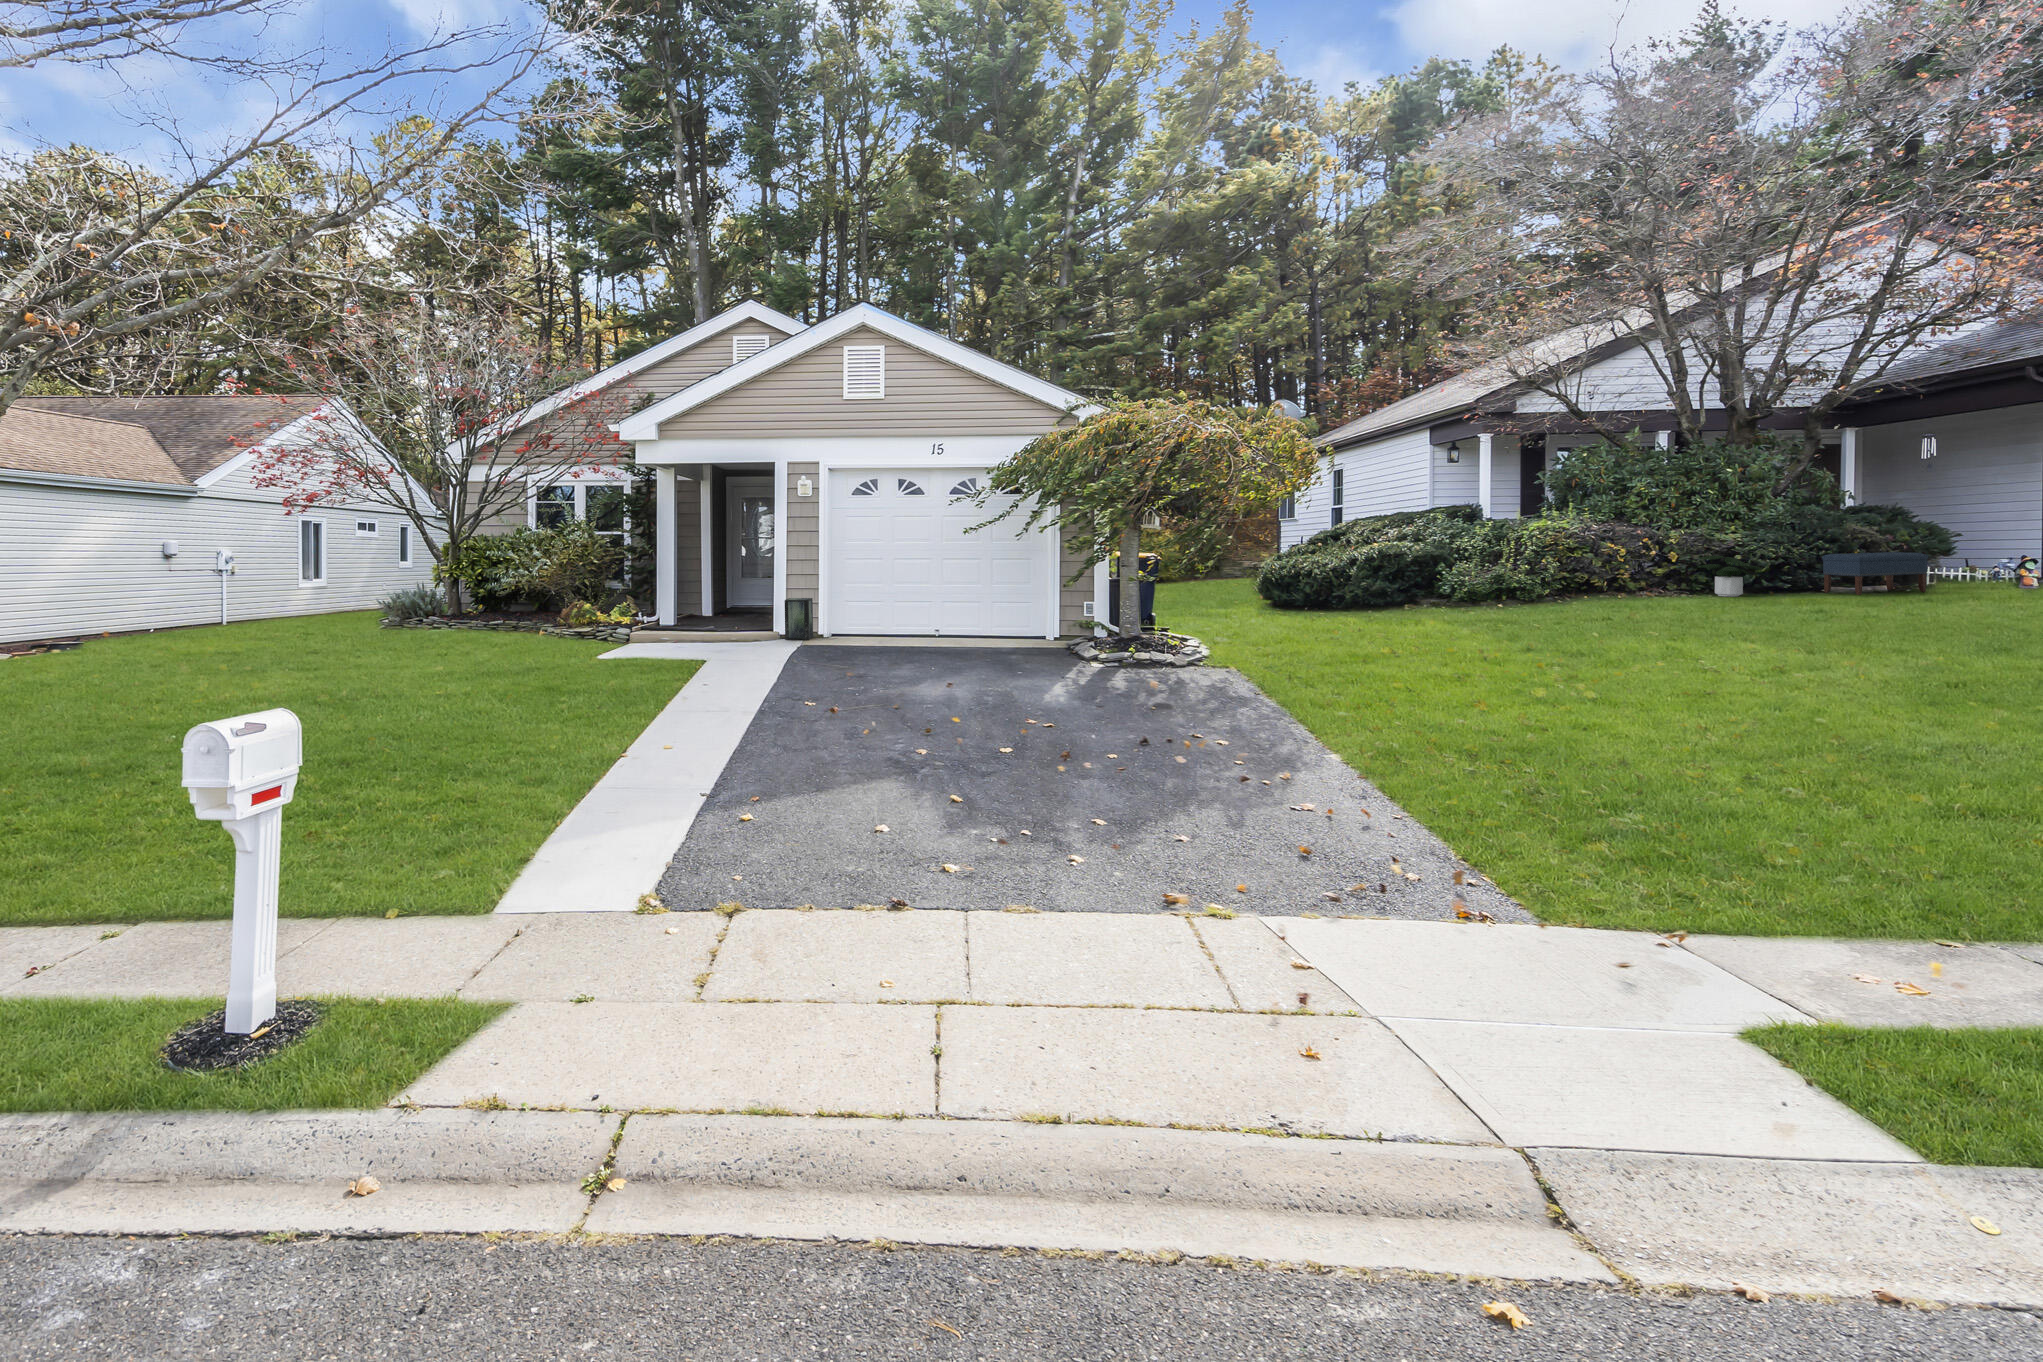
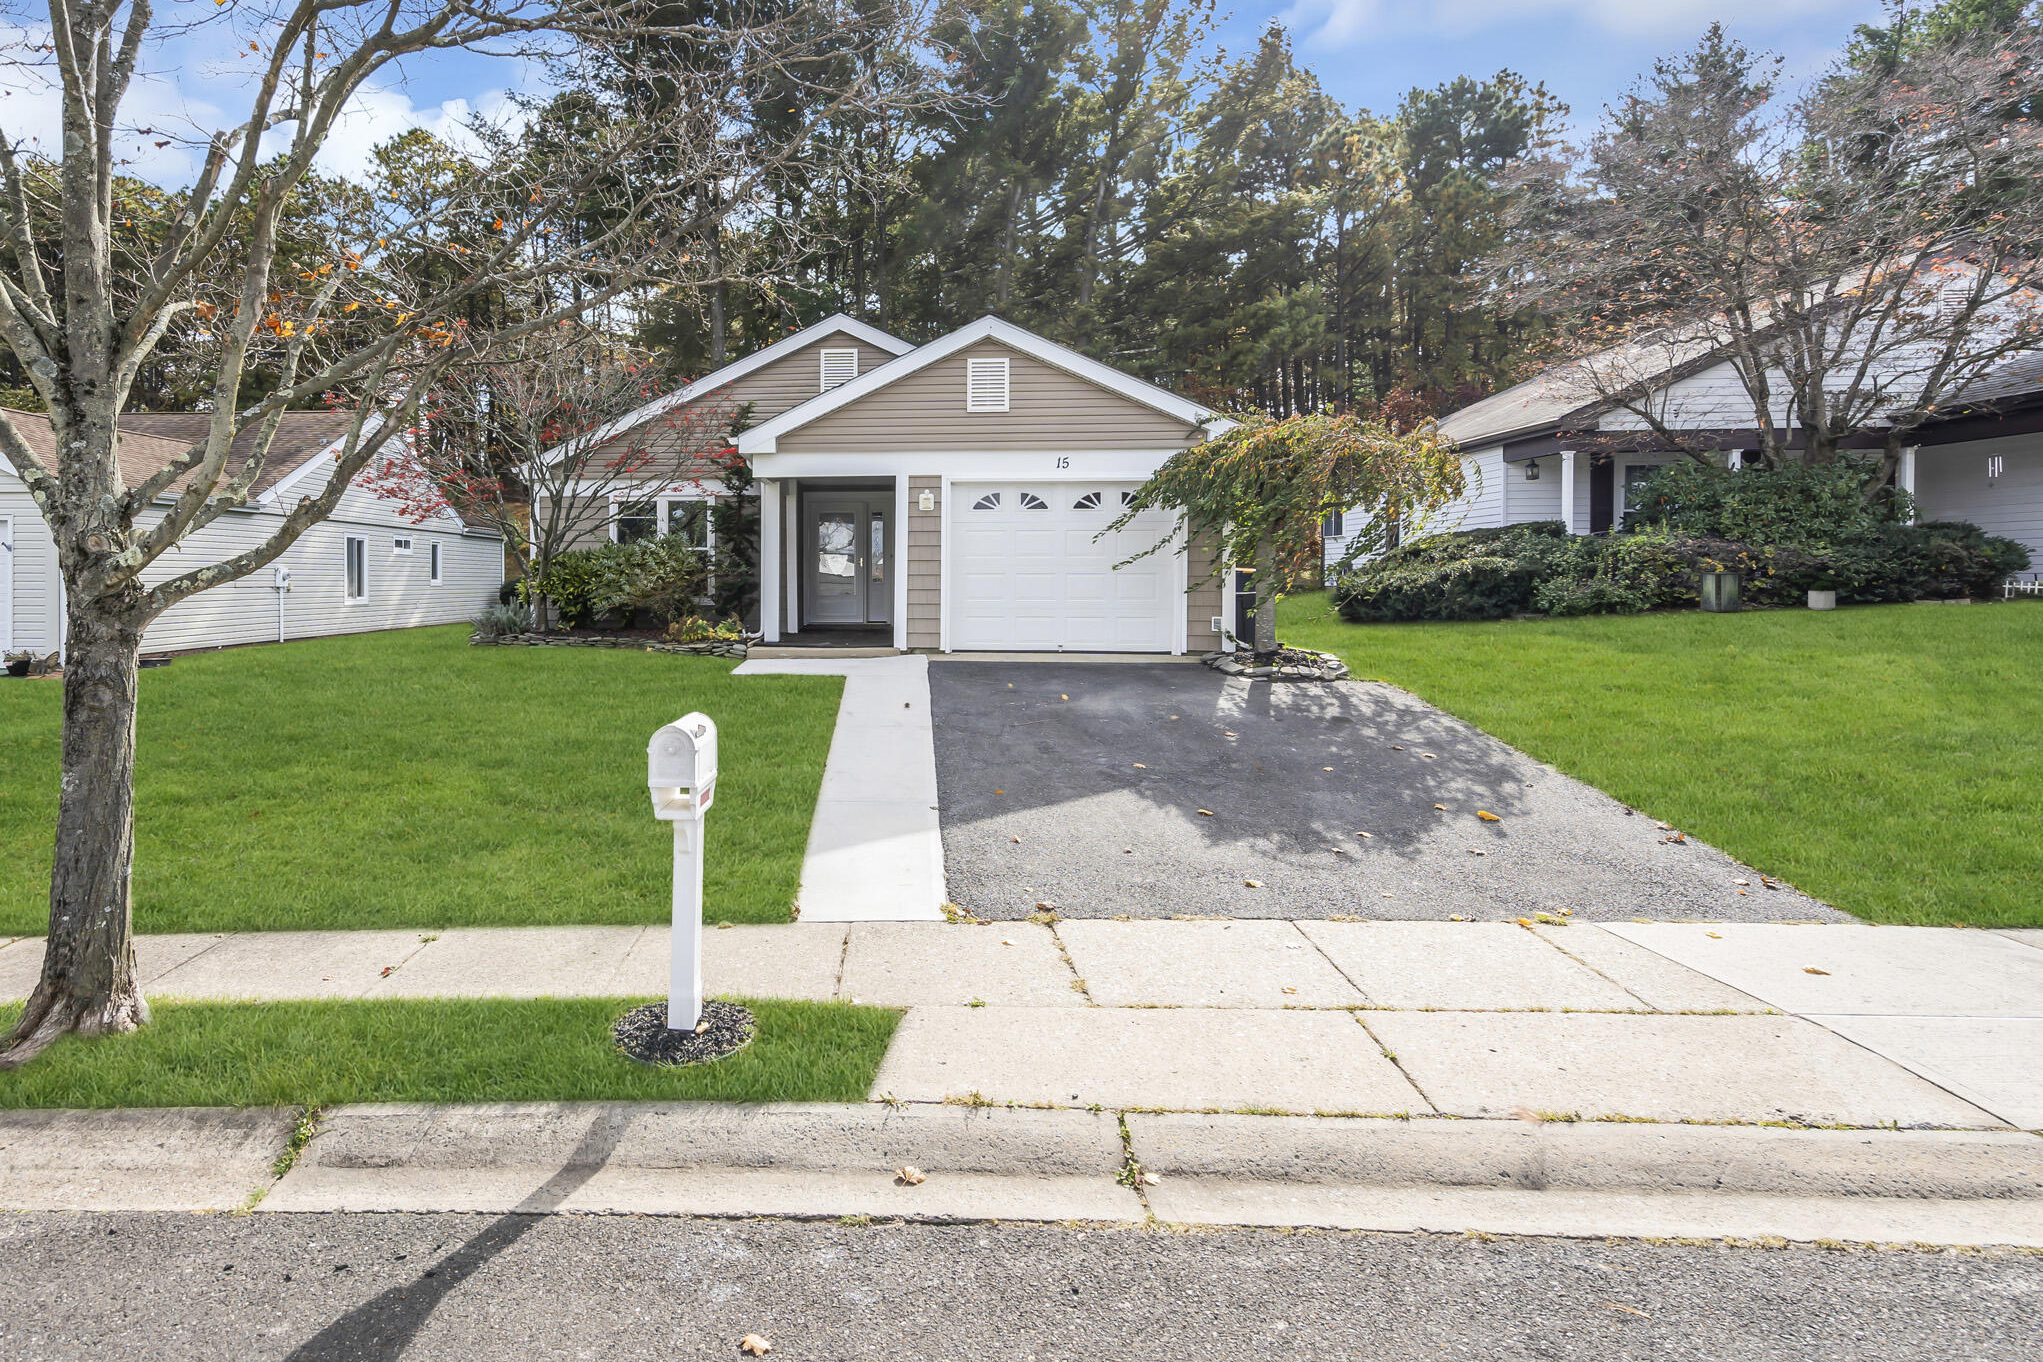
bench: present [1822,552,1928,595] -> none [1908,567,2007,608]
storage box: present [785,598,813,640] -> present [1700,572,1742,612]

